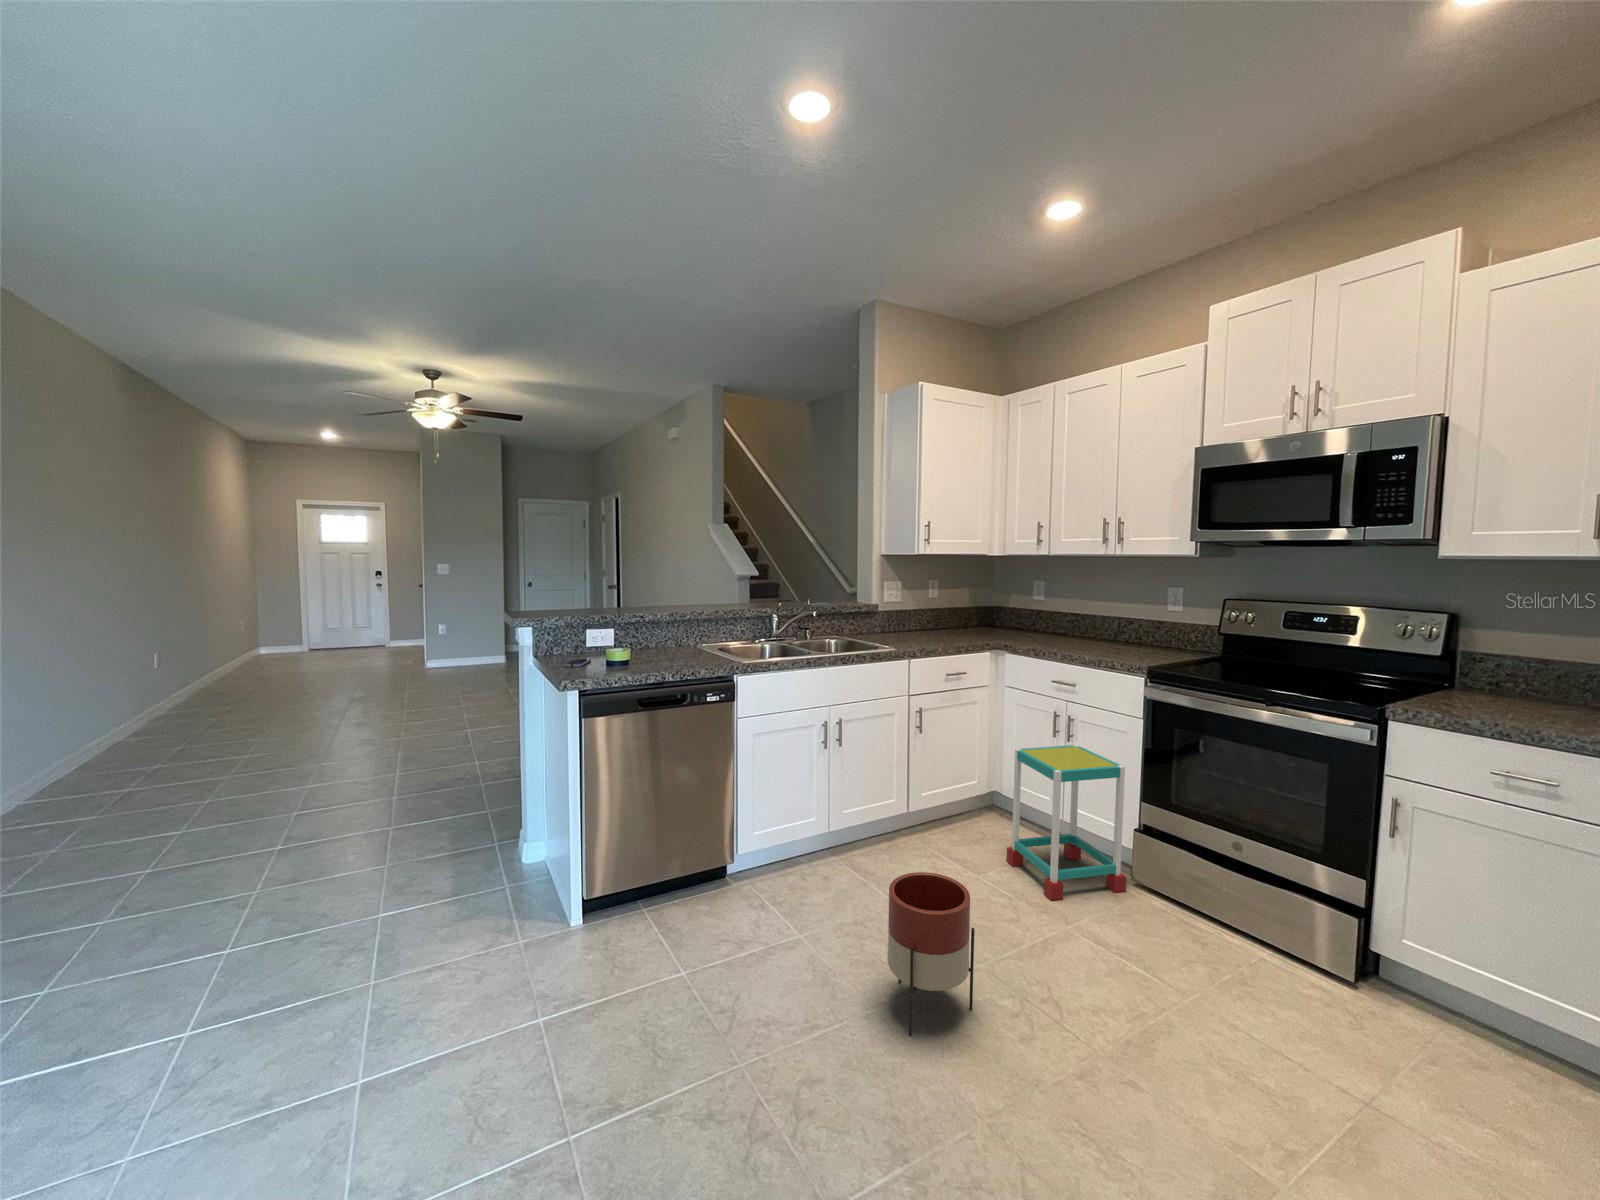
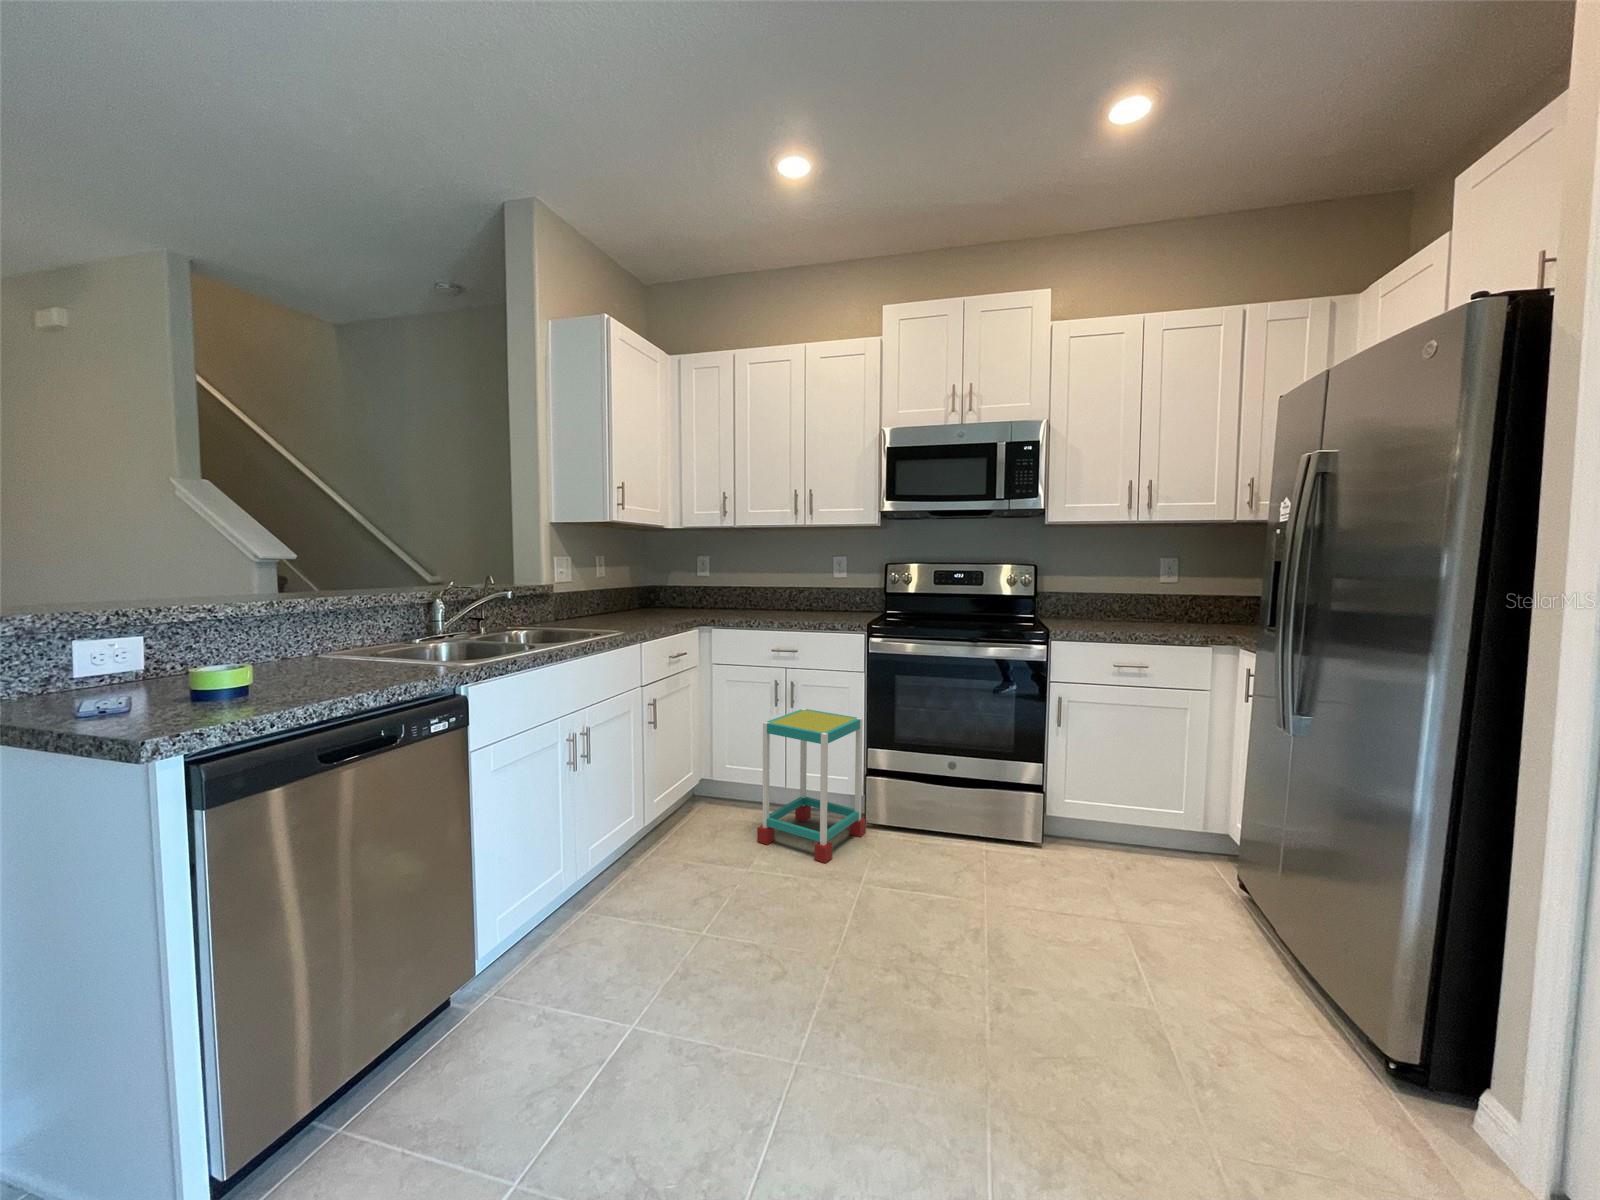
planter: present [887,872,974,1035] -> none [781,865,878,1059]

